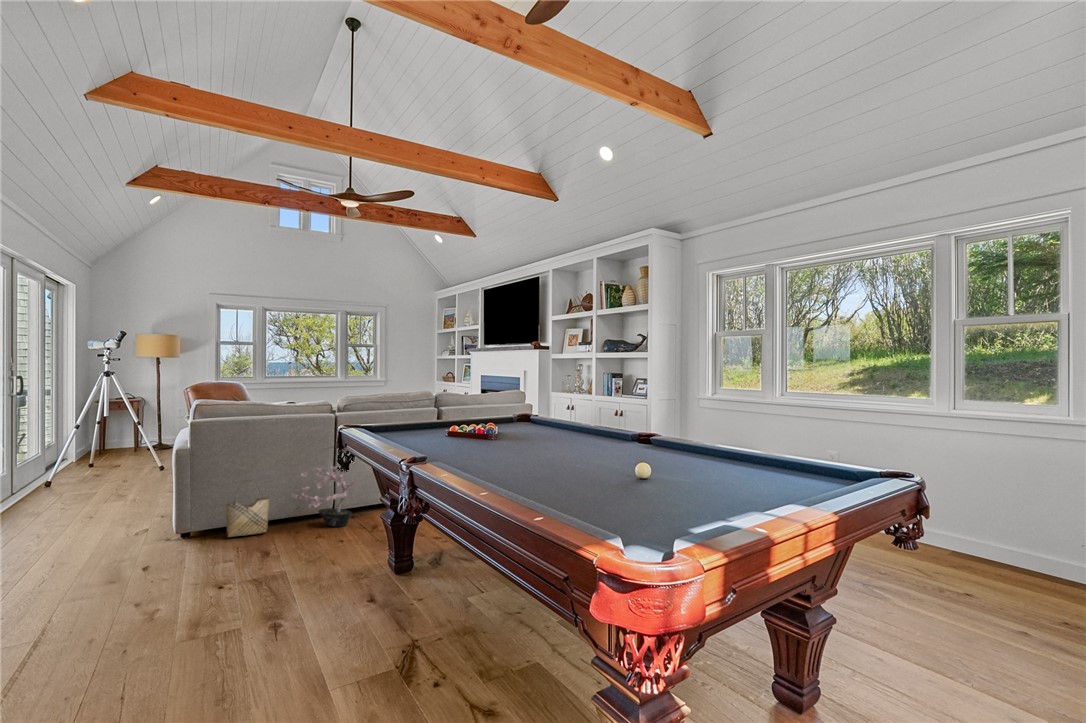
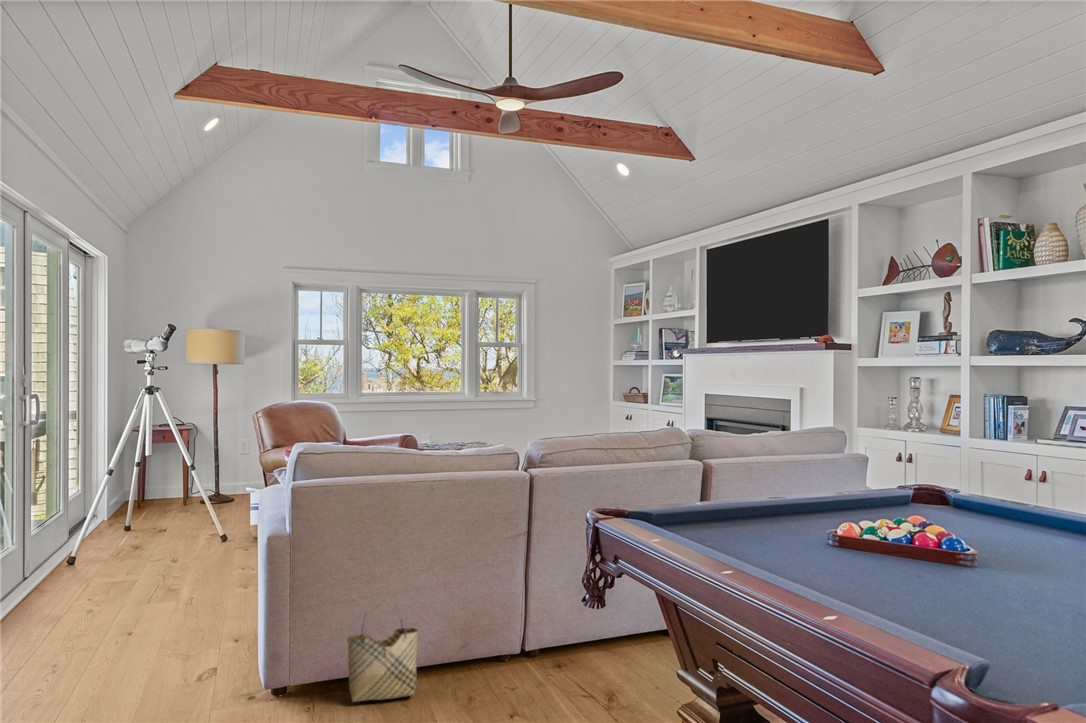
potted plant: present [292,461,356,527] -> none [456,558,575,692]

